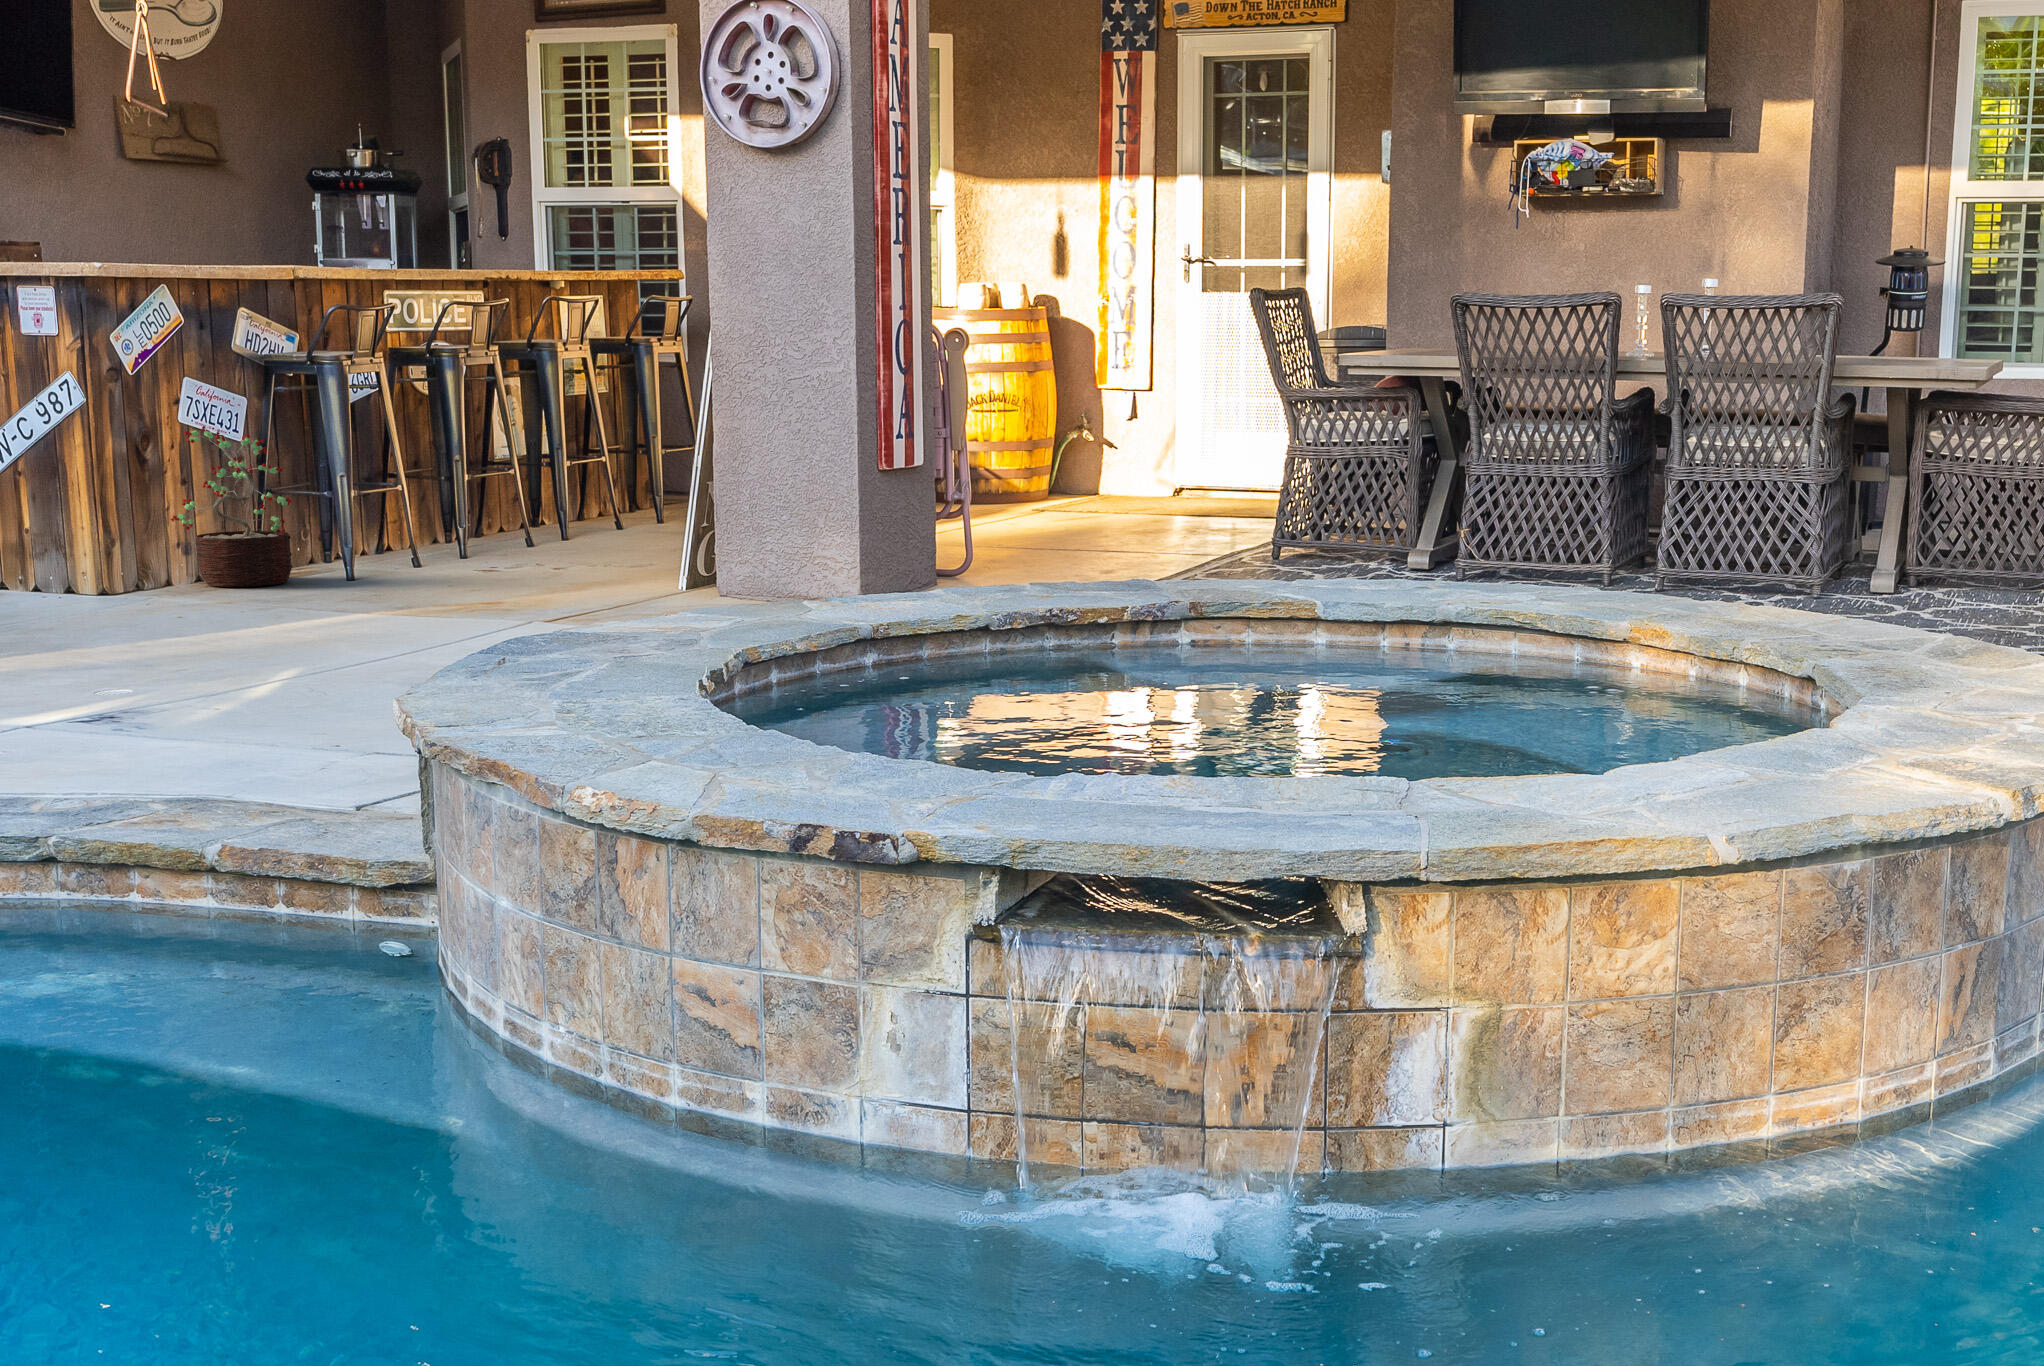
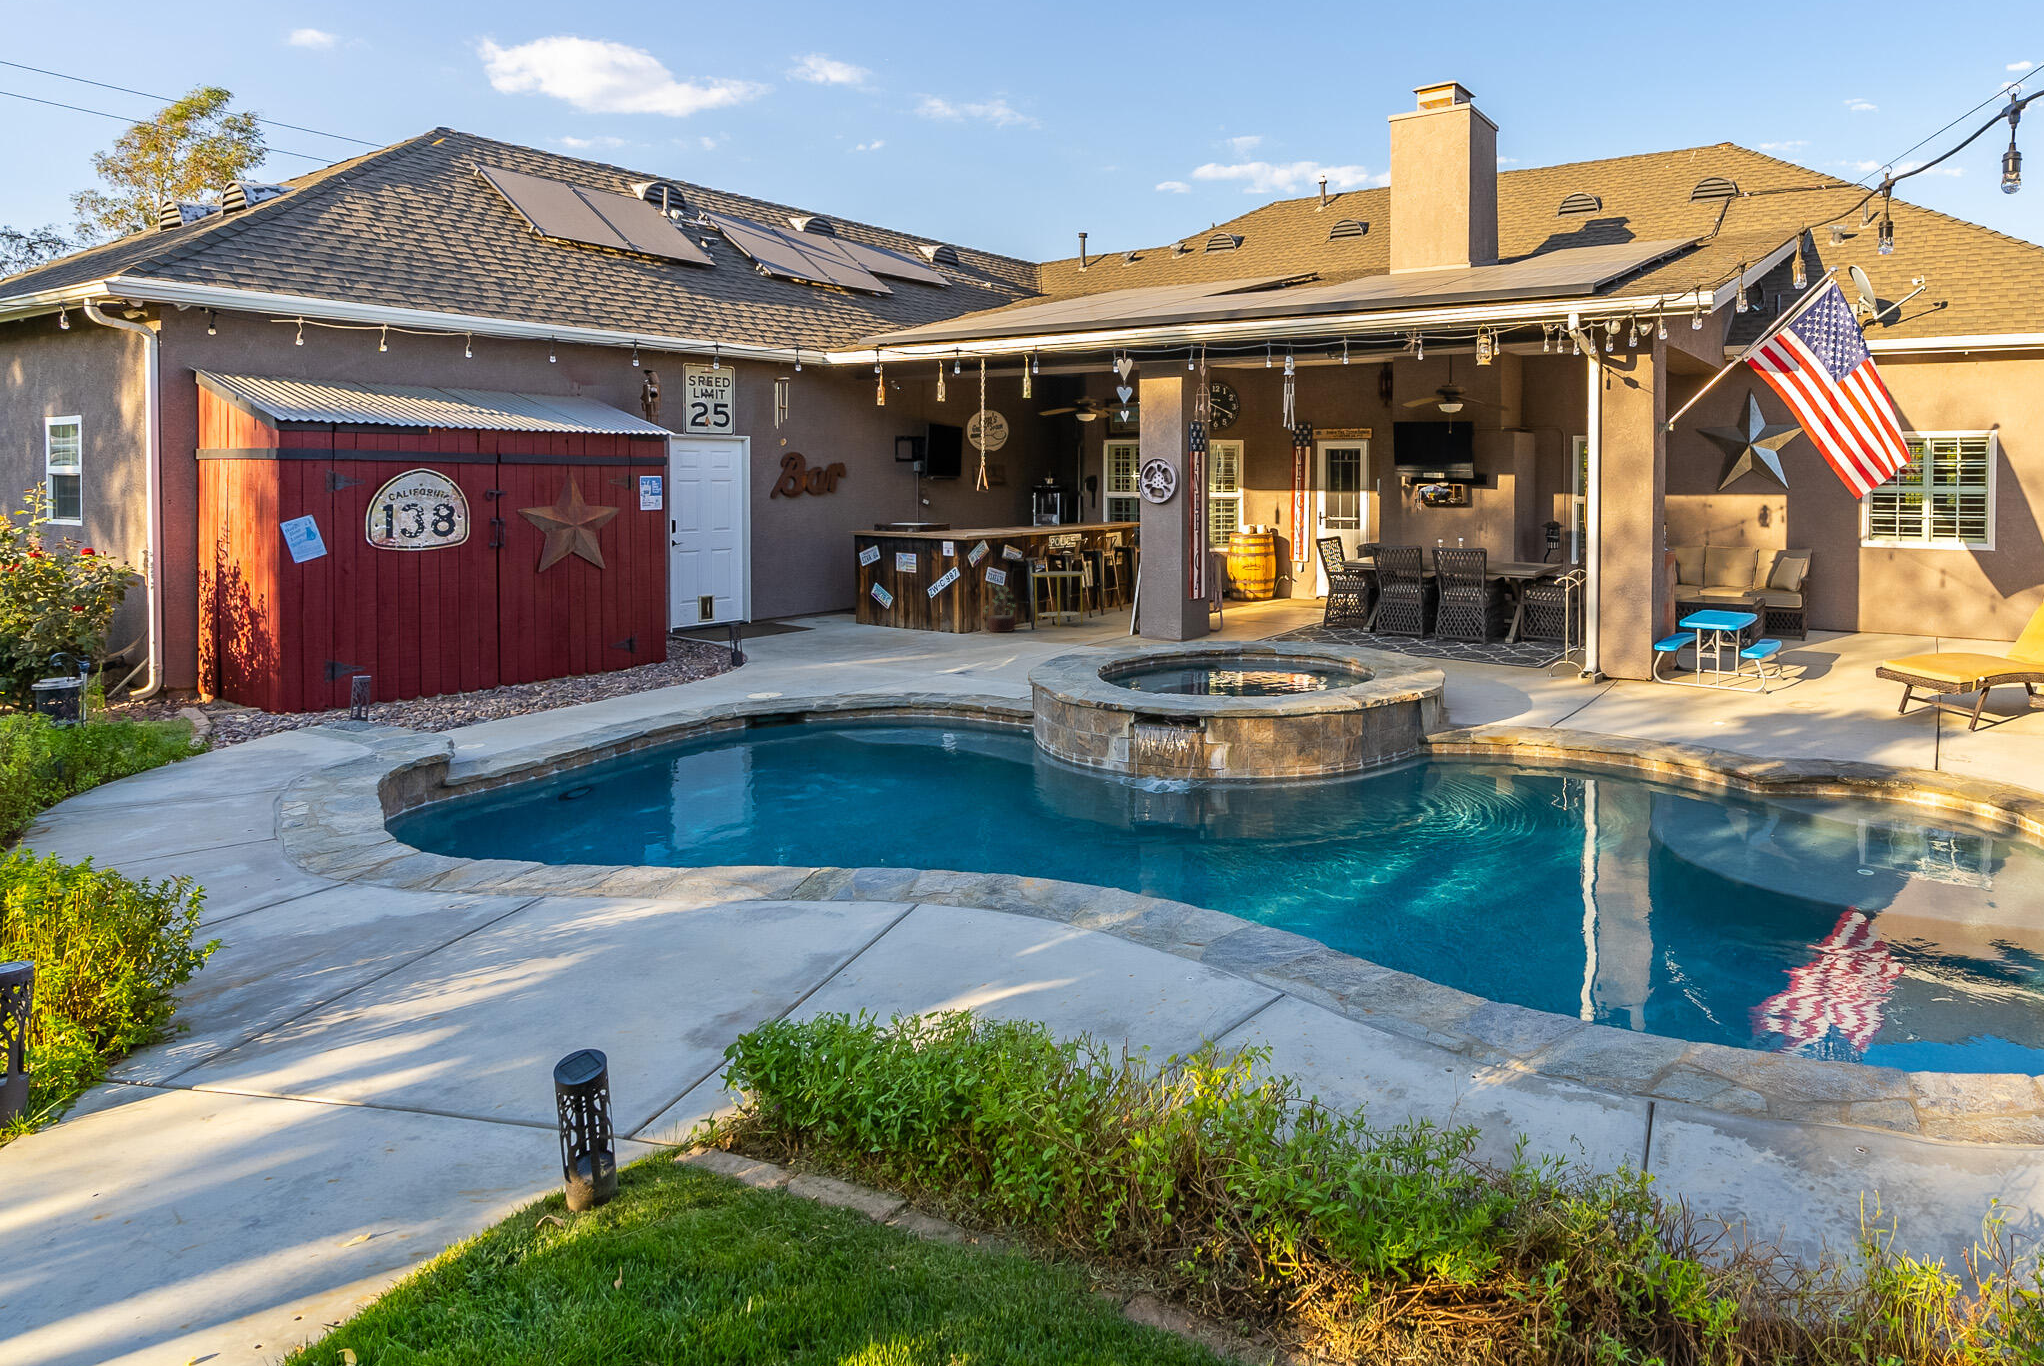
side table: none [328,397,515,572] -> present [1030,571,1086,627]

